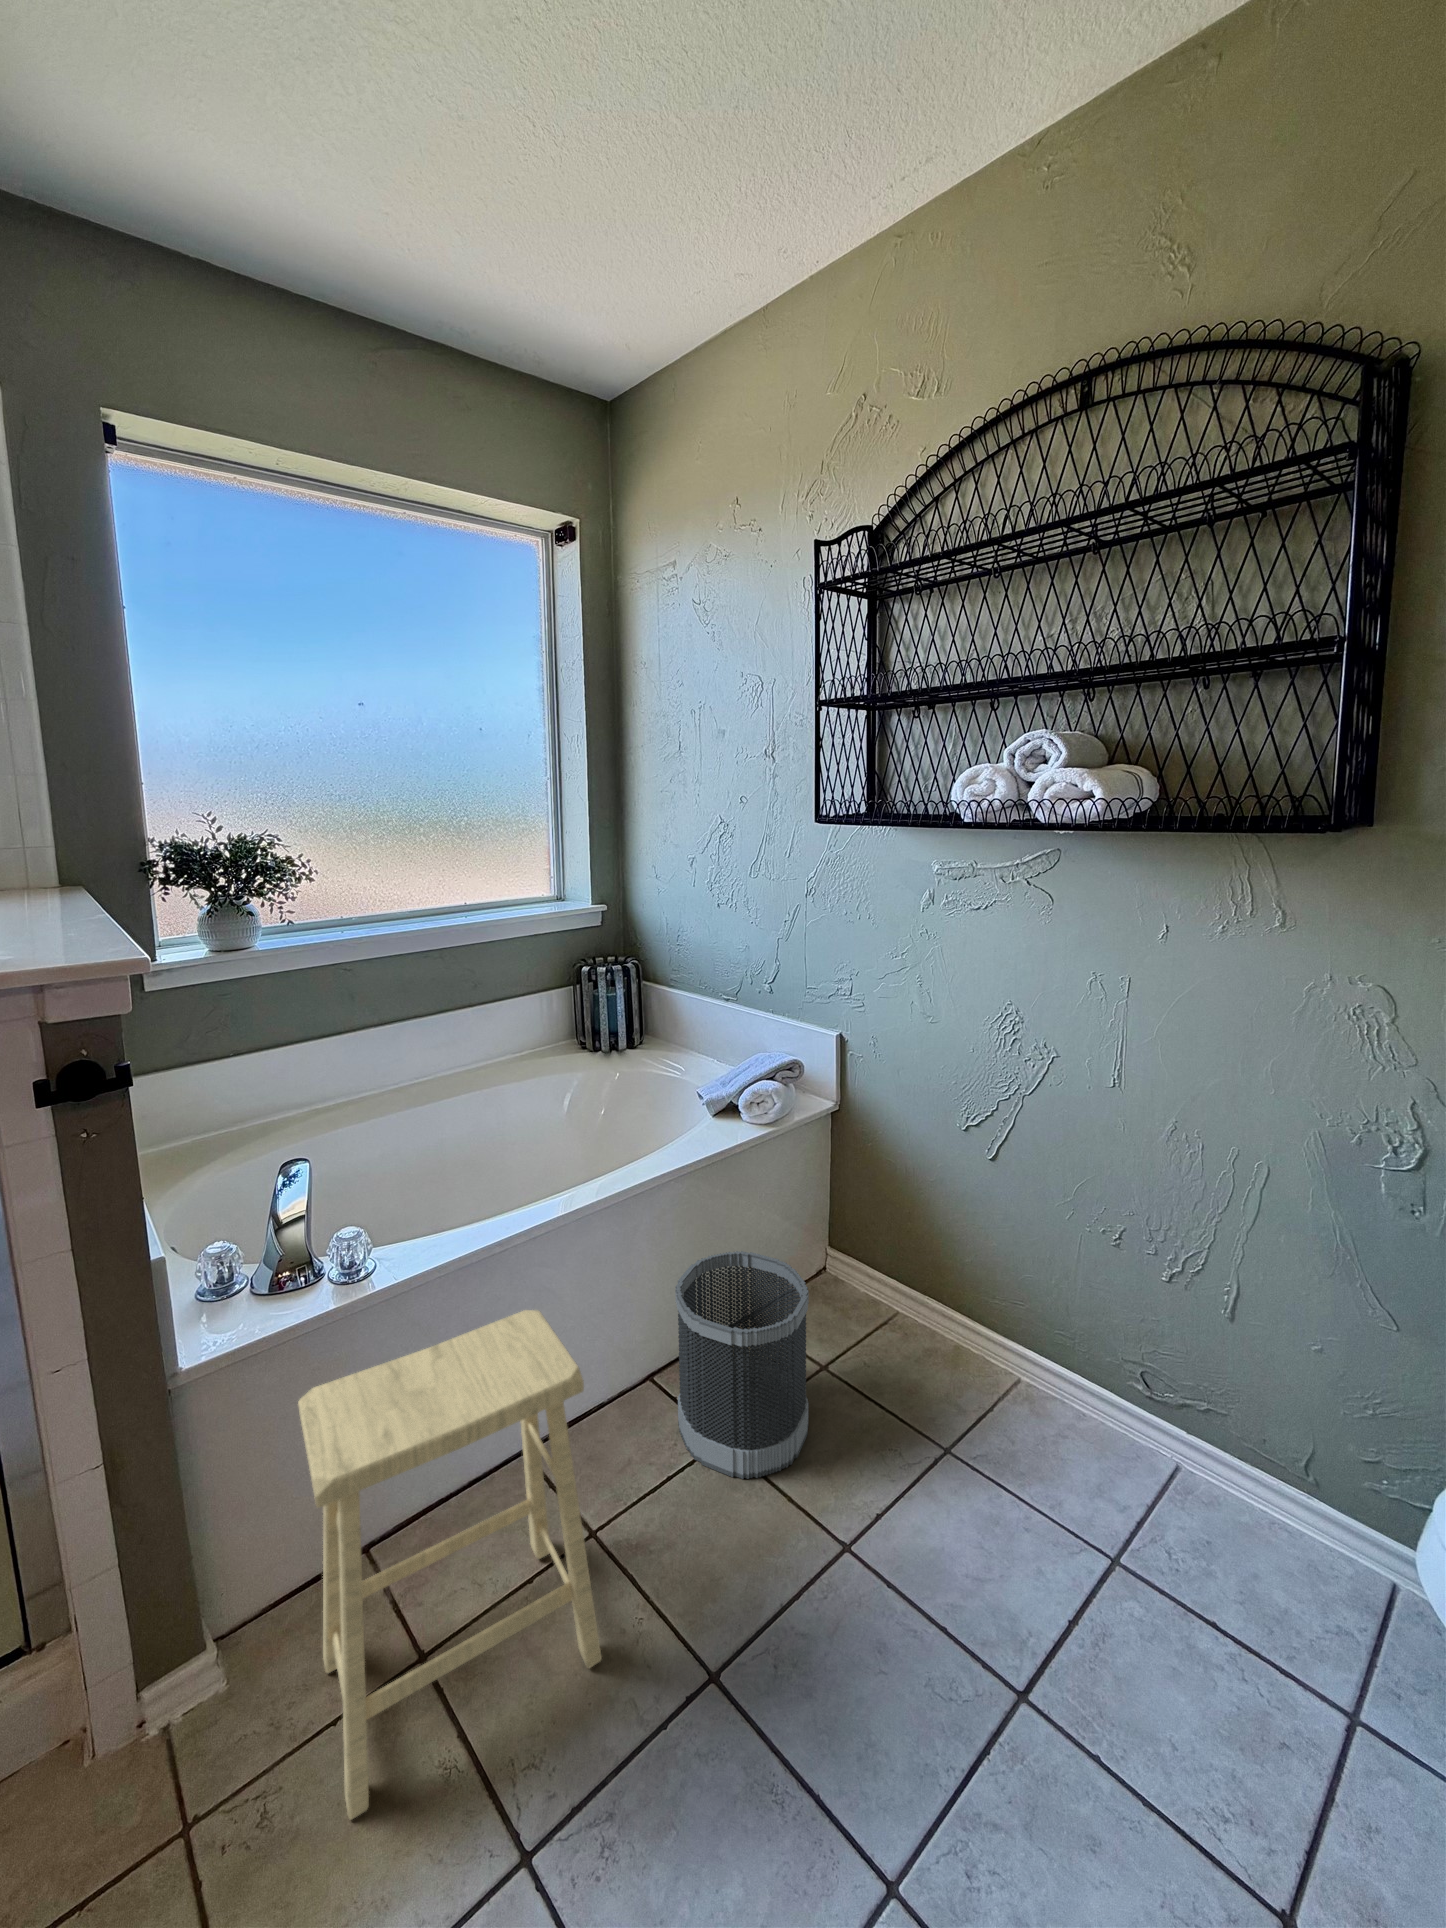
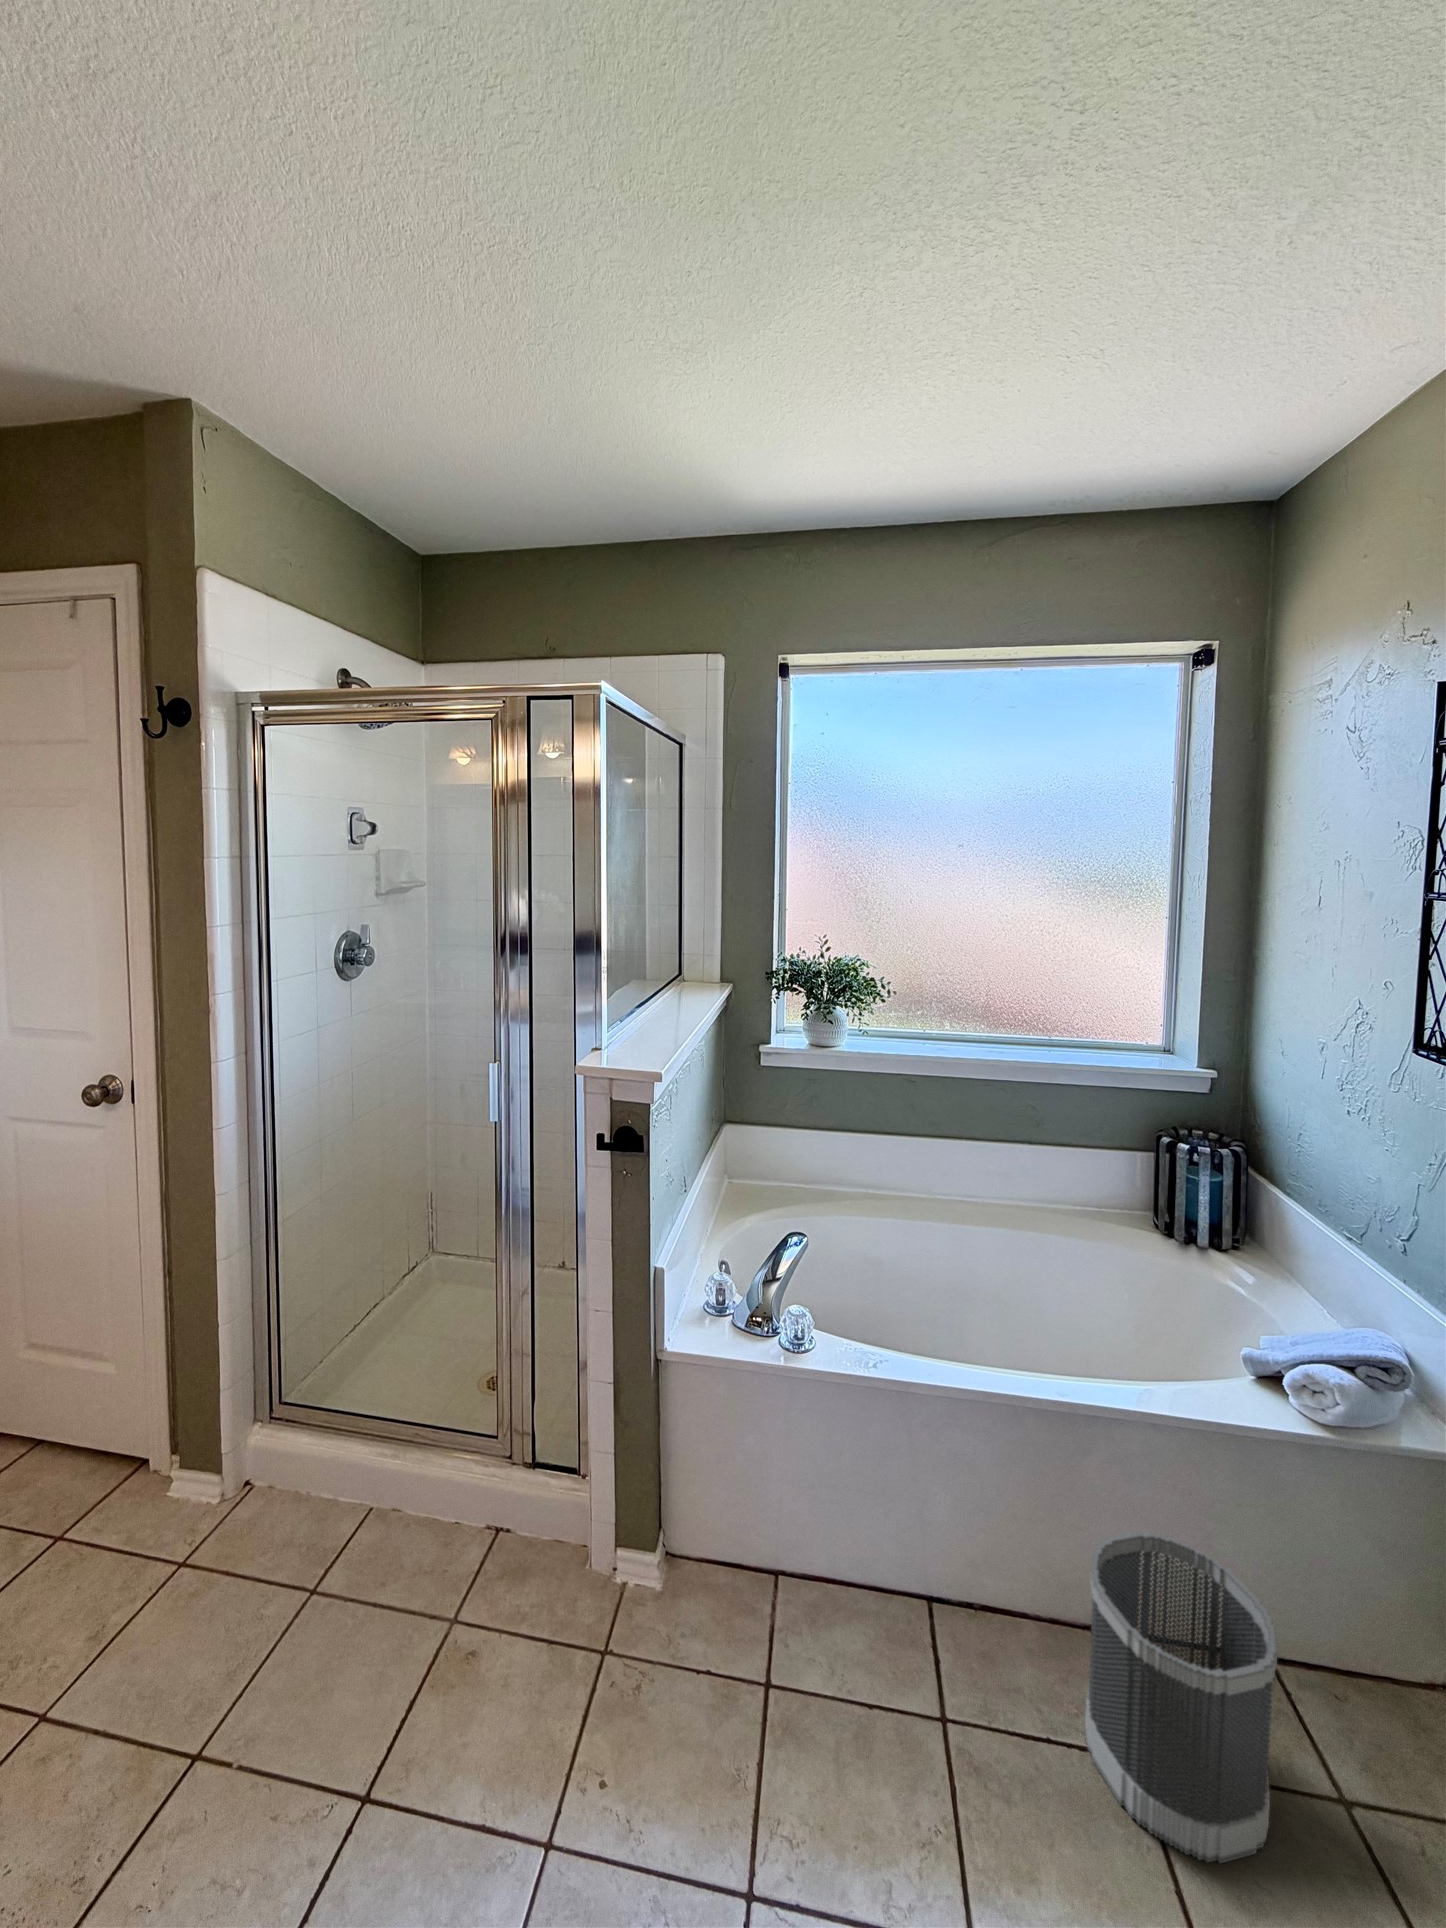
footstool: present [298,1310,602,1819] -> none [676,1411,902,1824]

